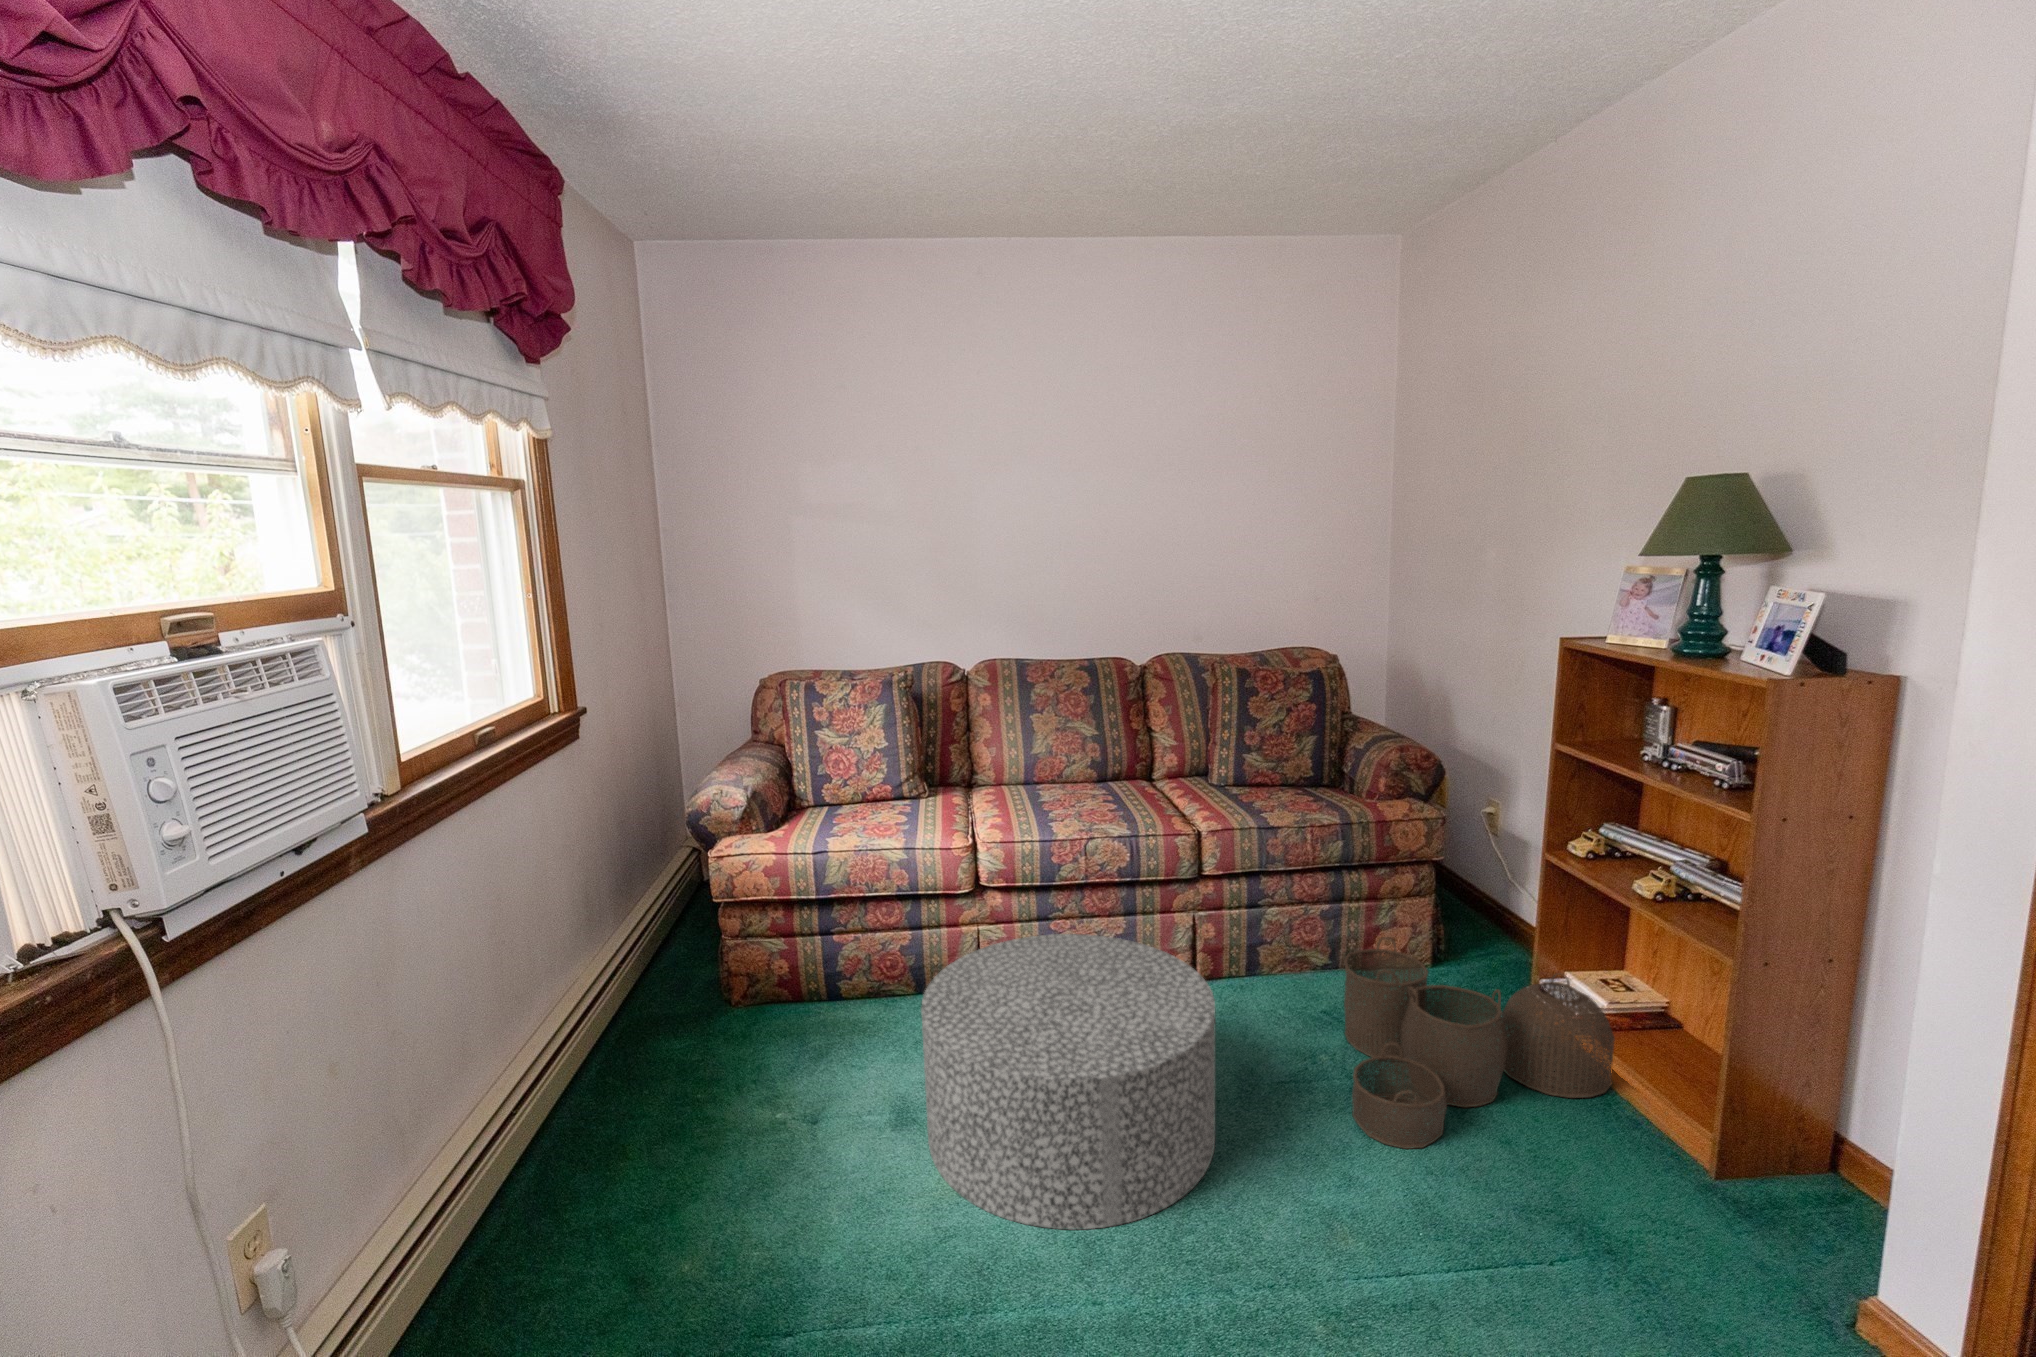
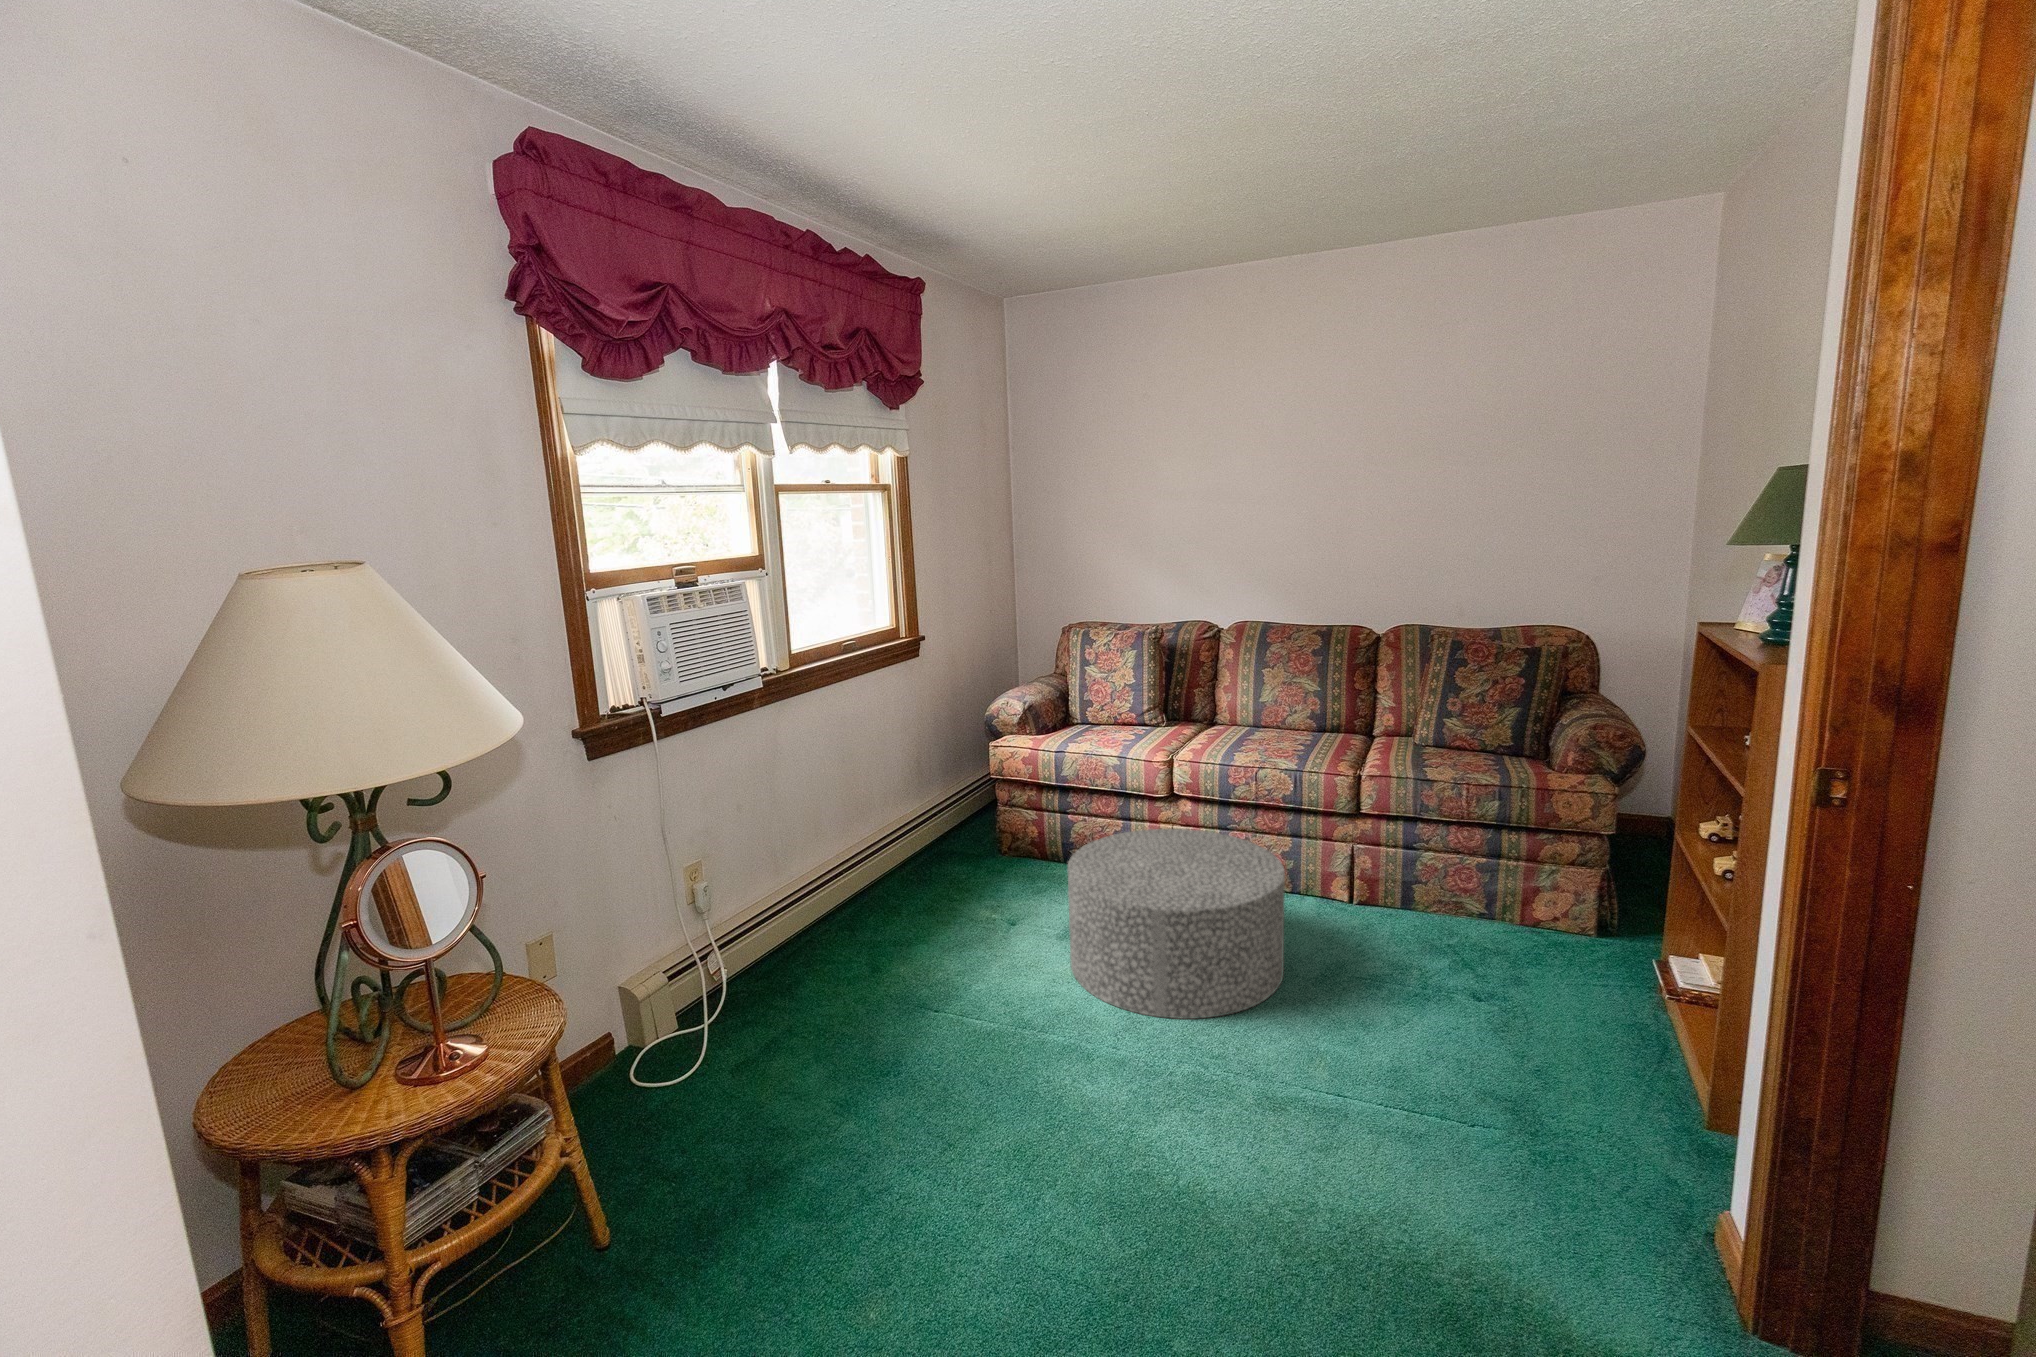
woven basket: present [1344,937,1615,1149] -> none [1397,883,1685,1048]

